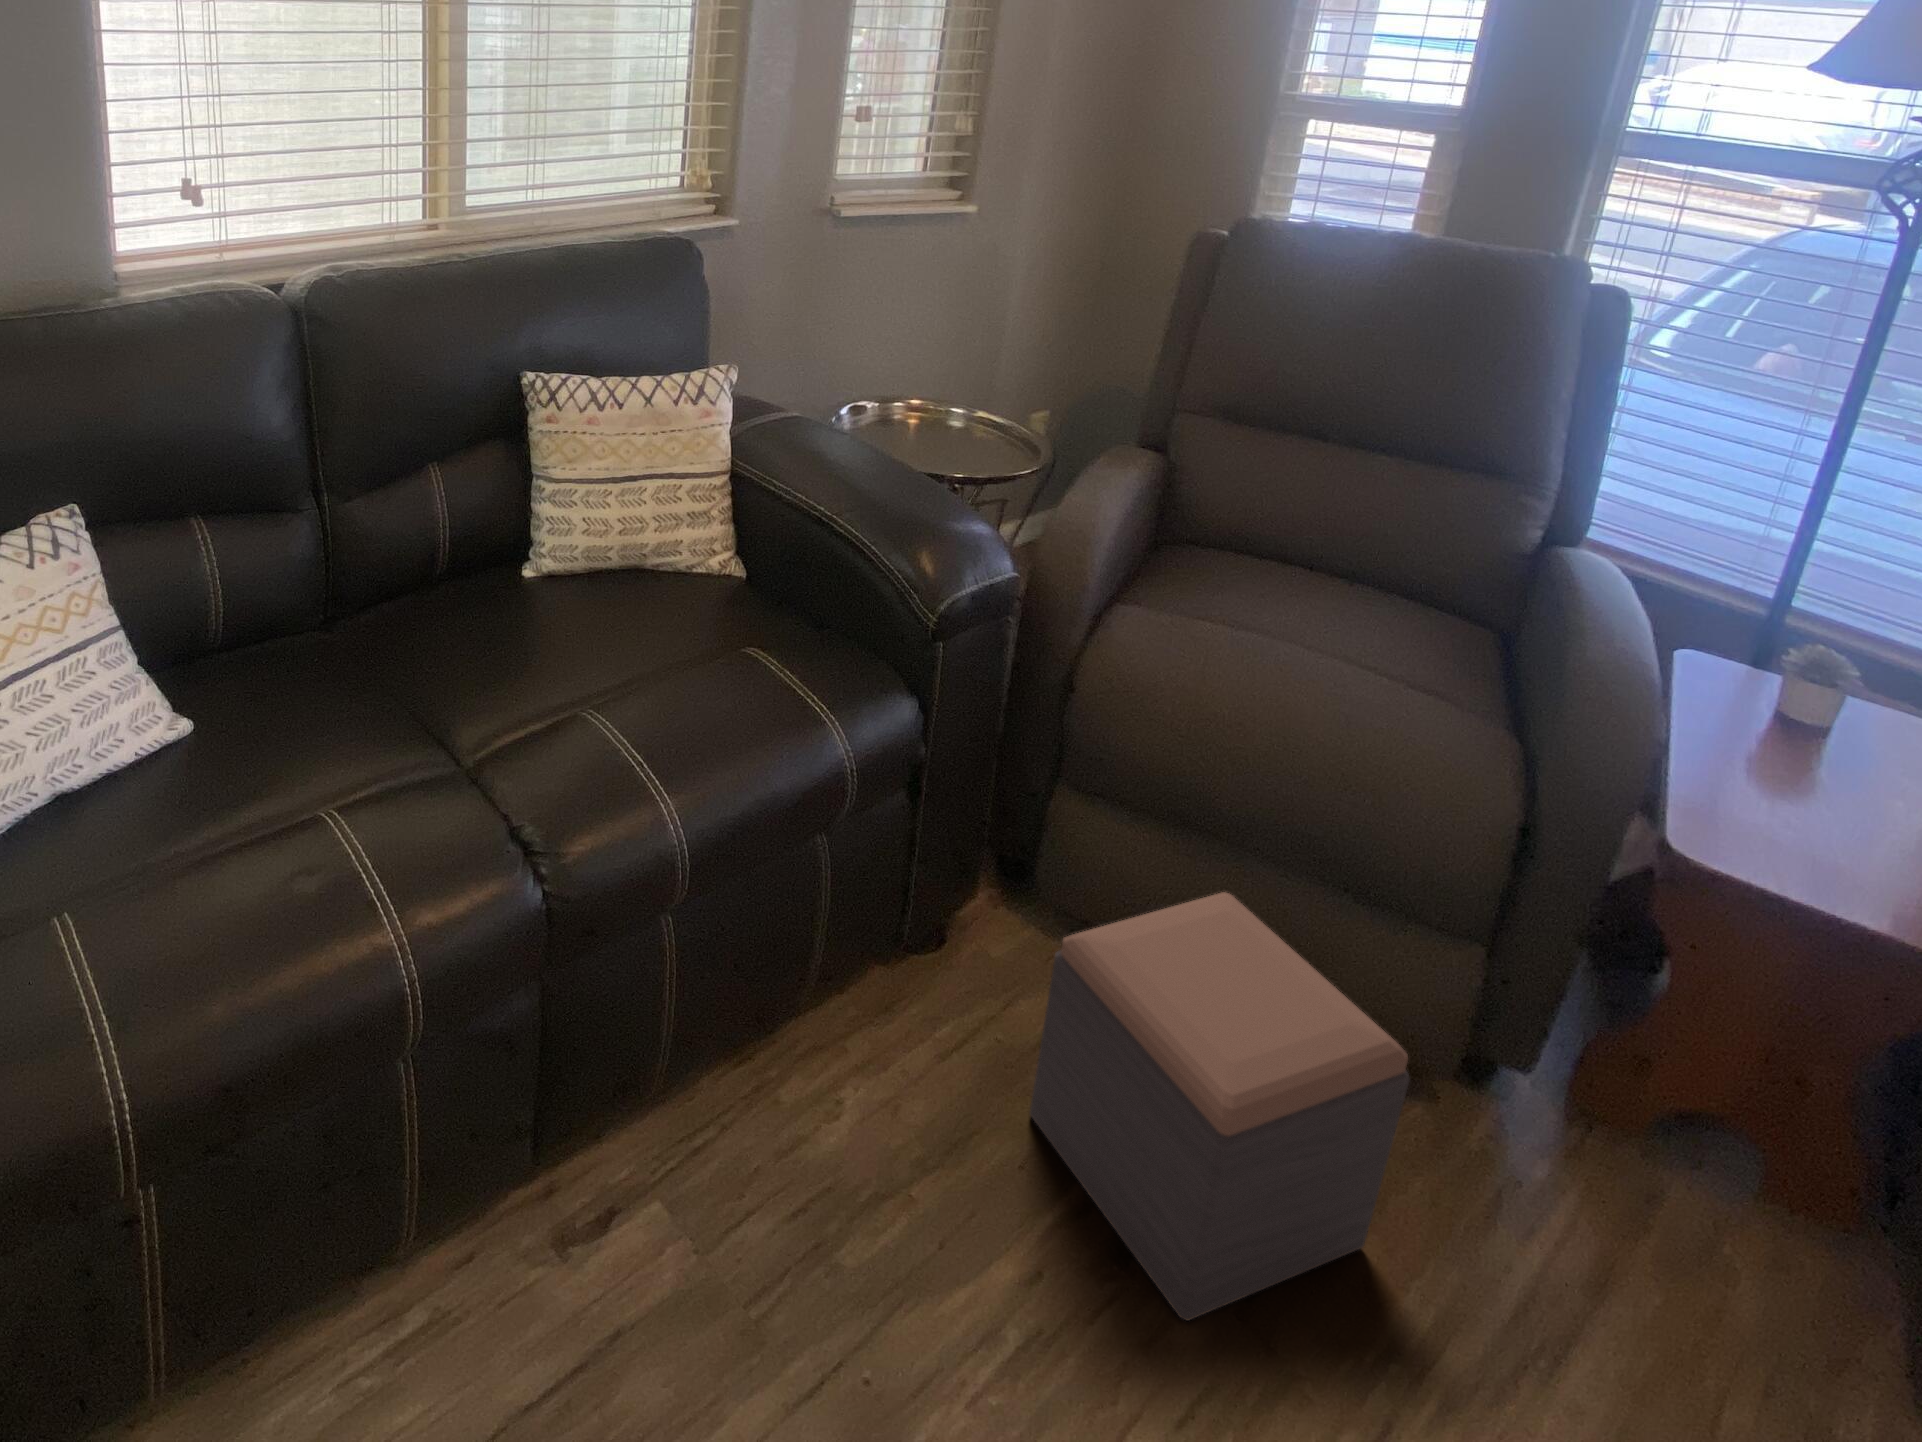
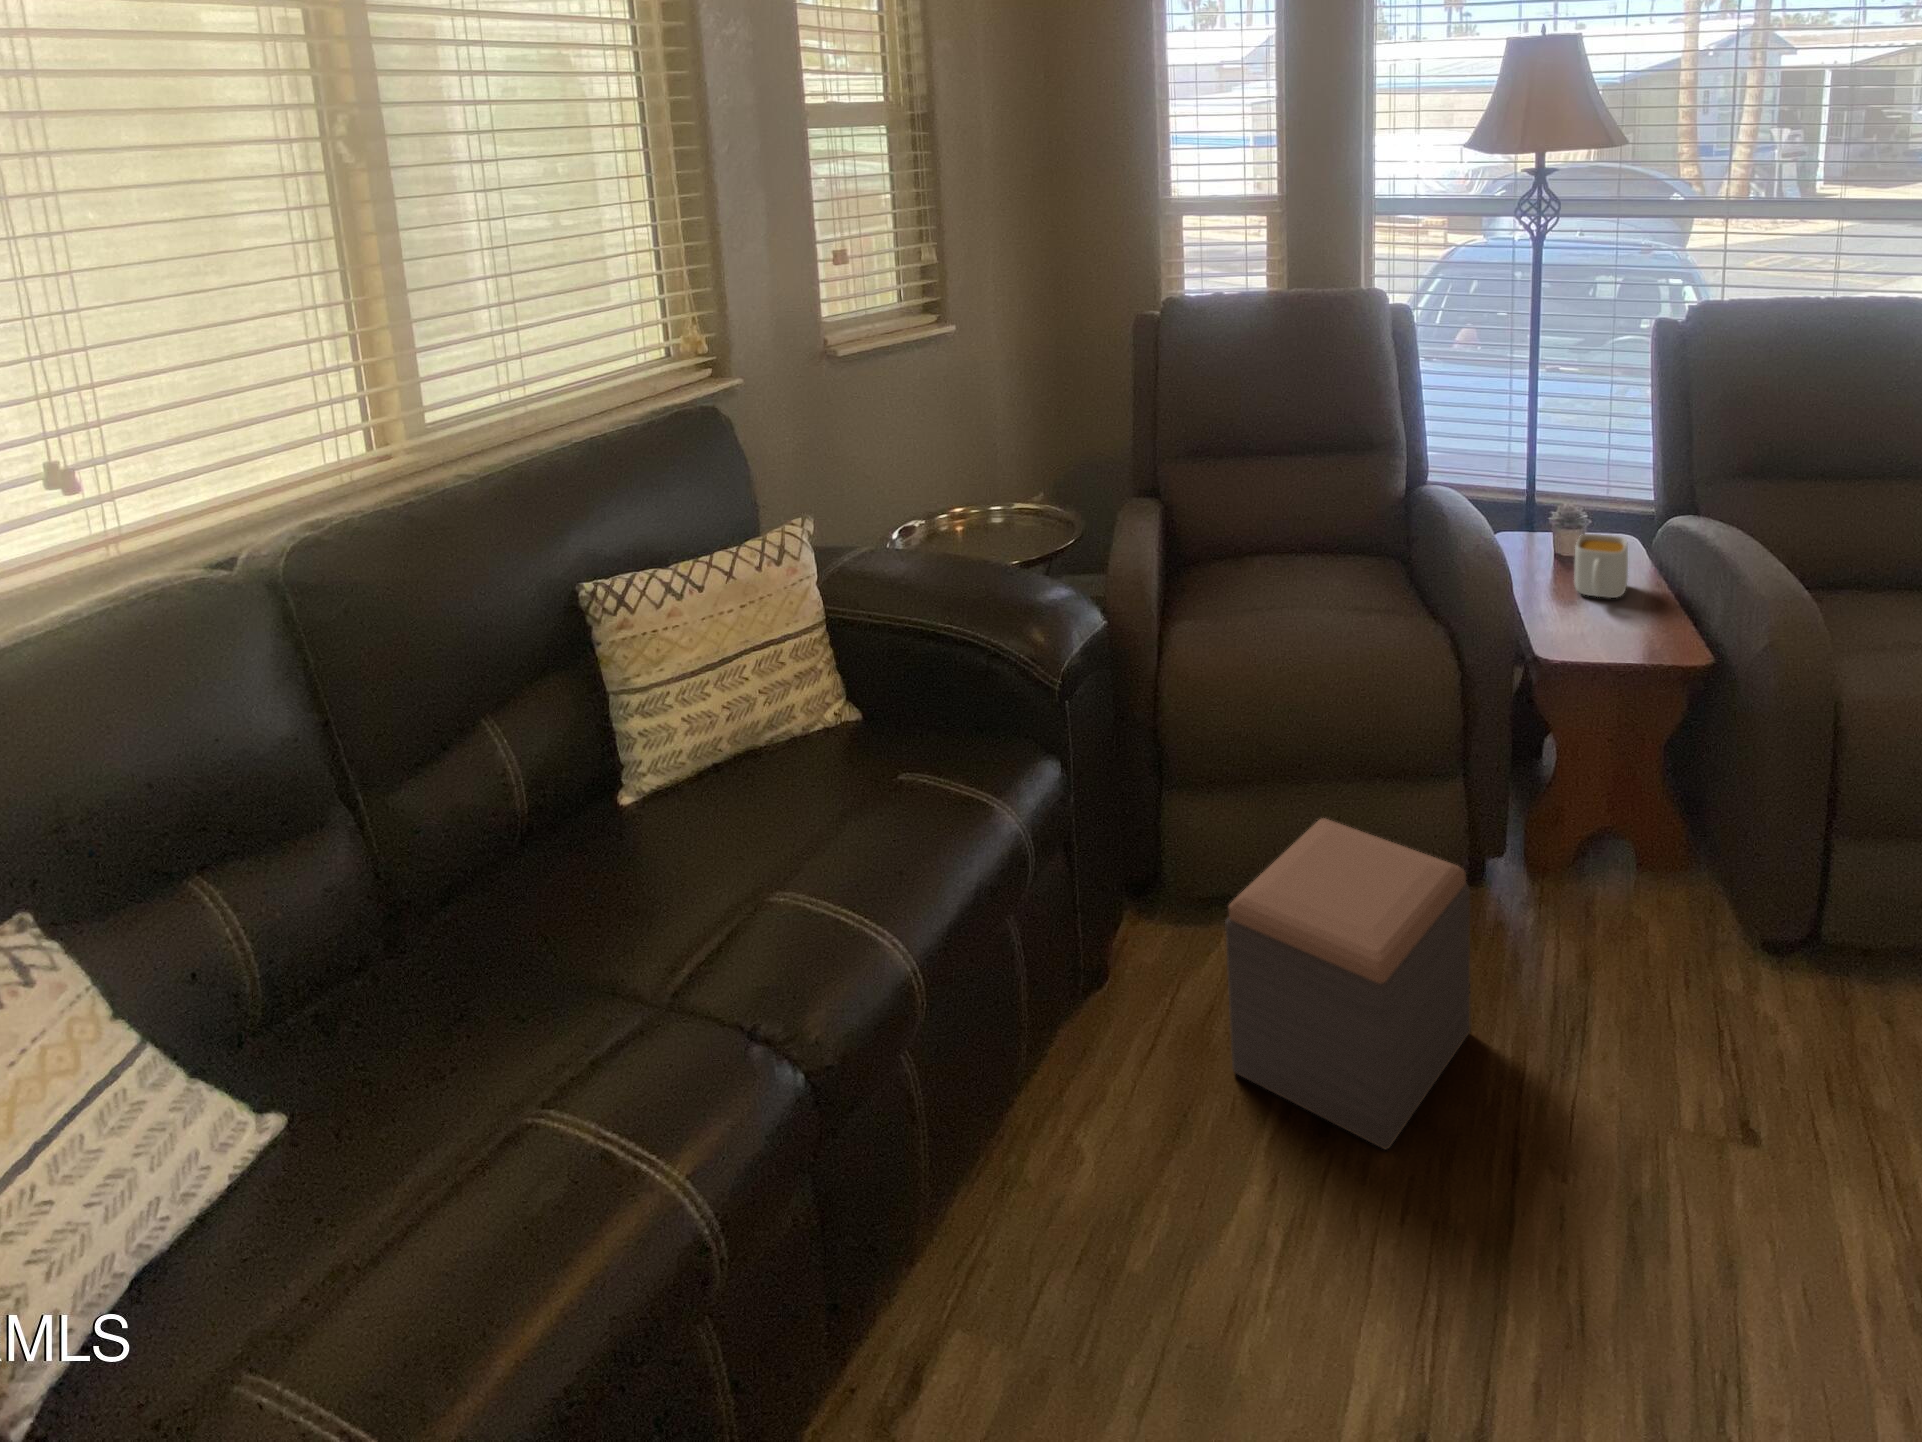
mug: none [1758,682,1888,795] -> present [1575,534,1628,598]

